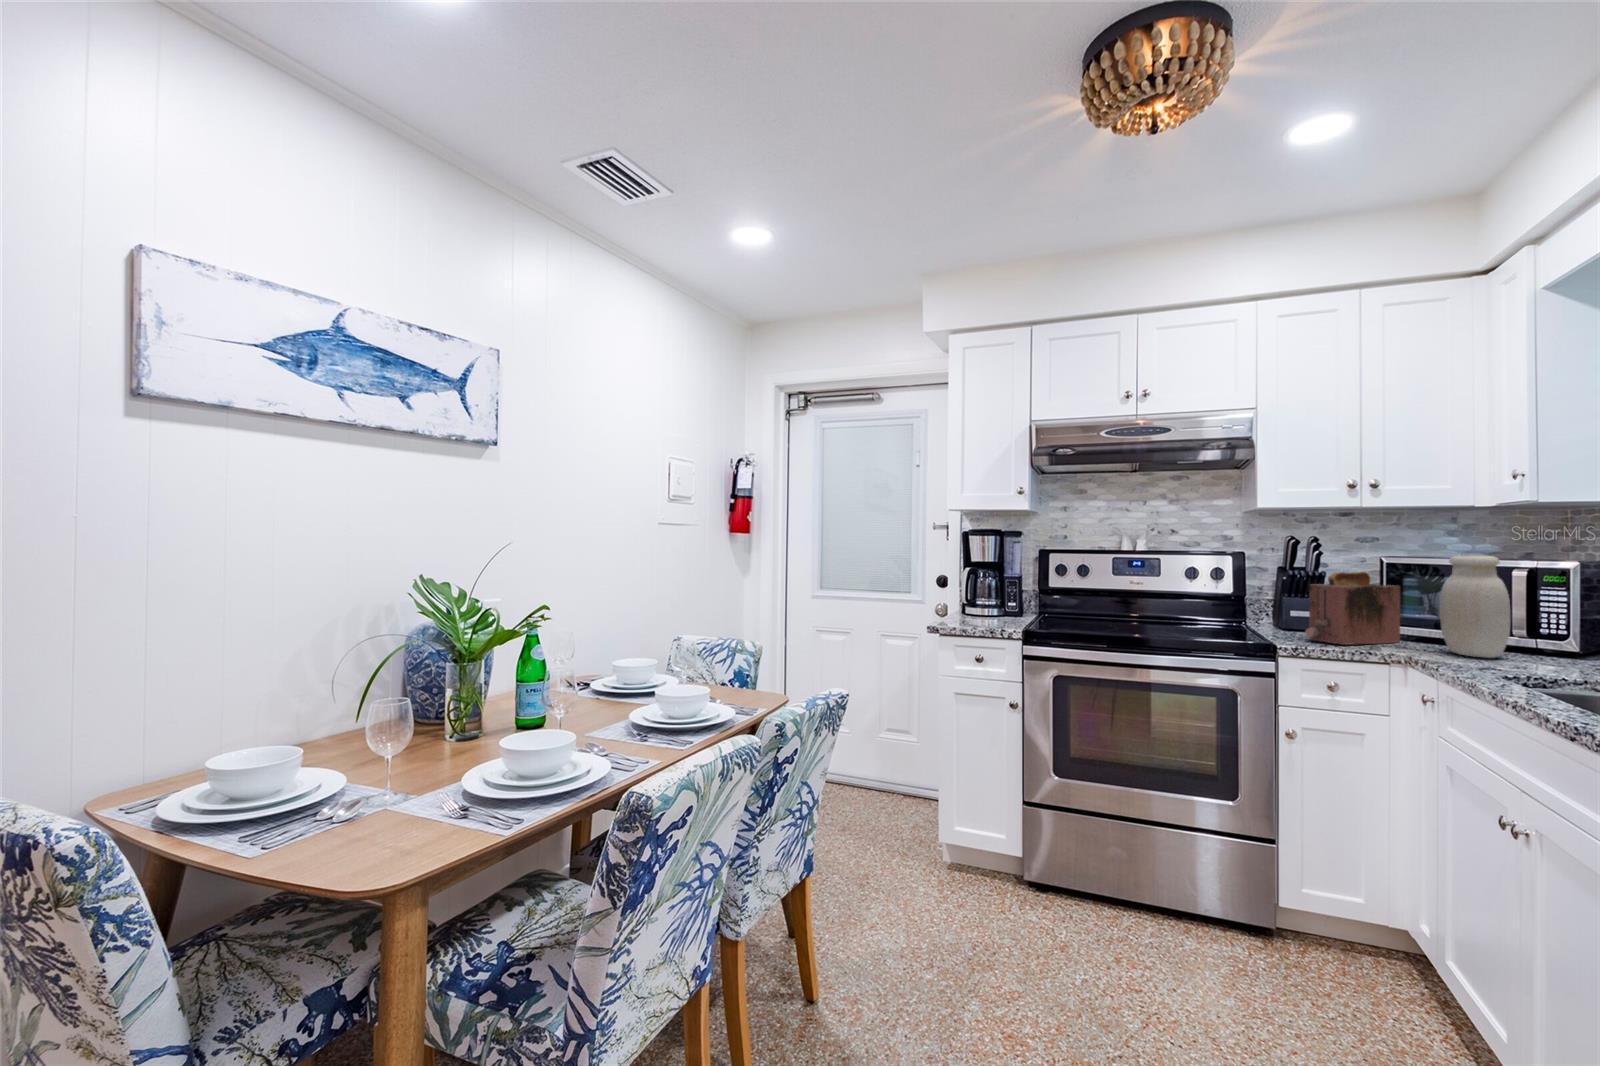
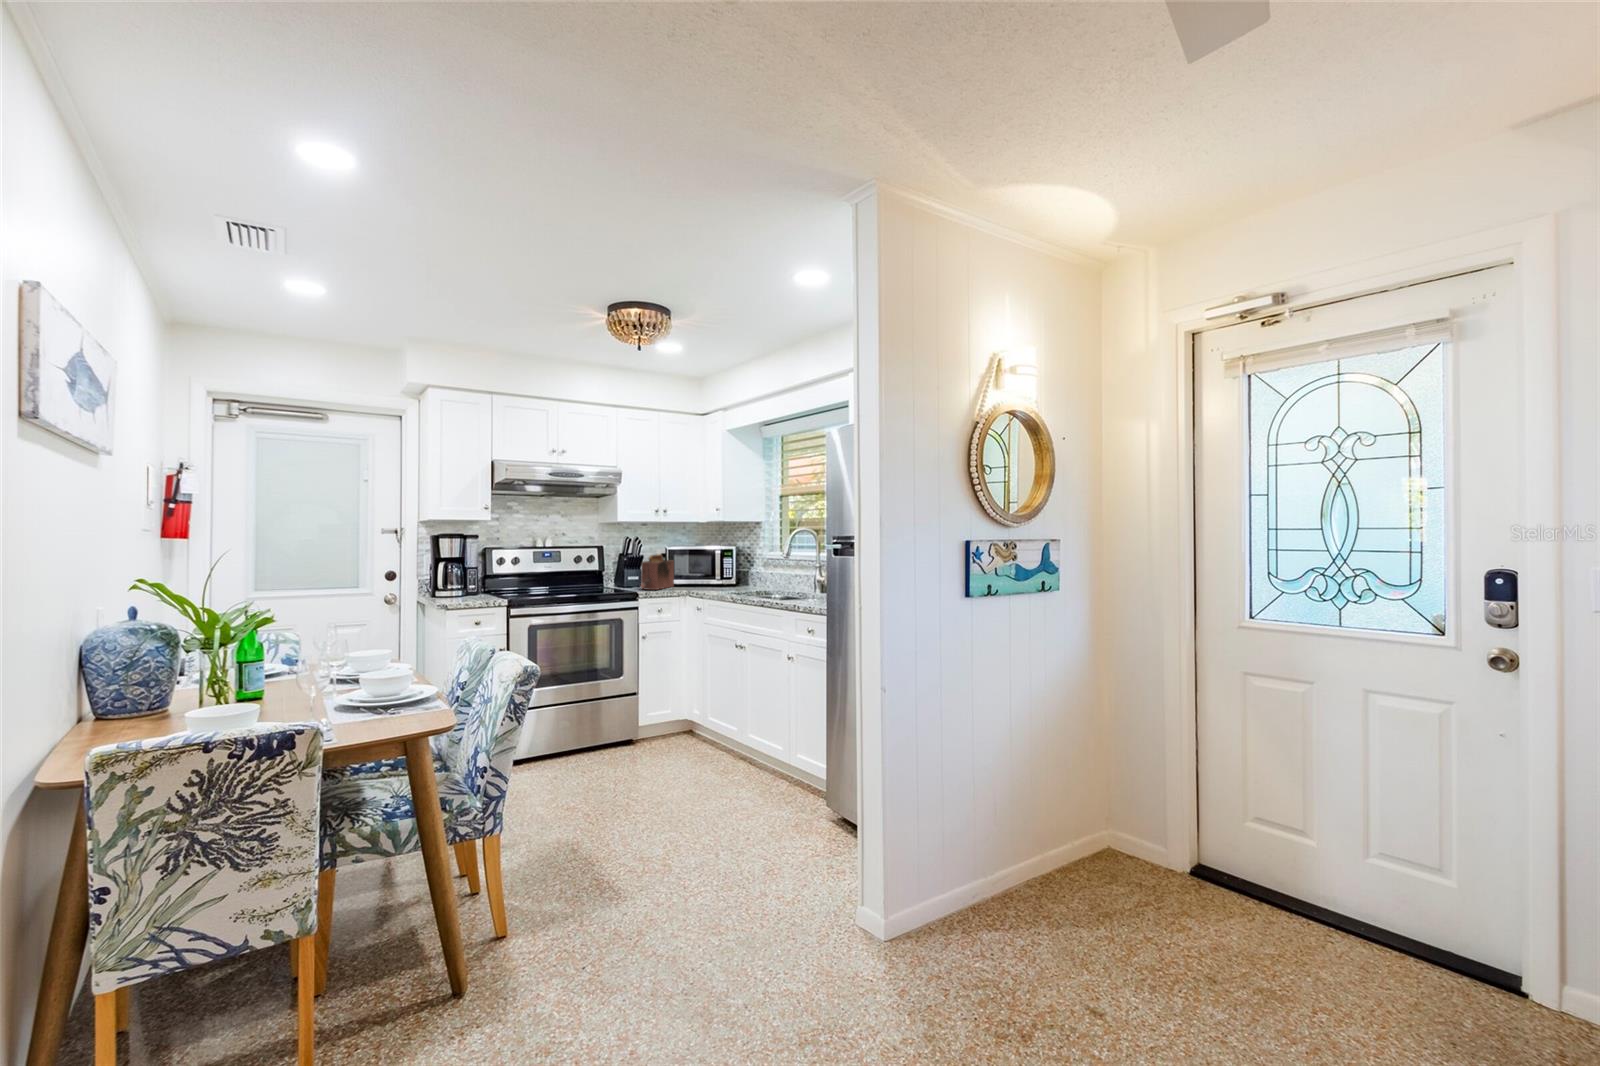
jar: present [1440,556,1510,658] -> none [690,546,712,589]

